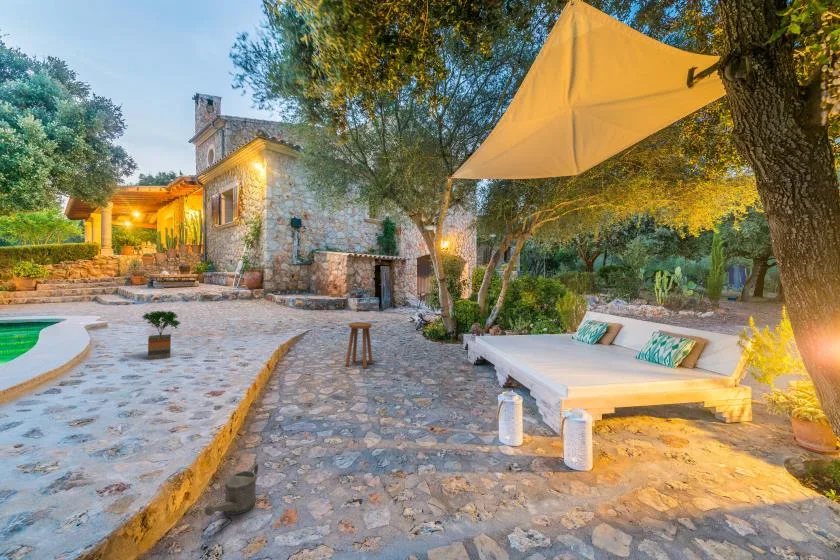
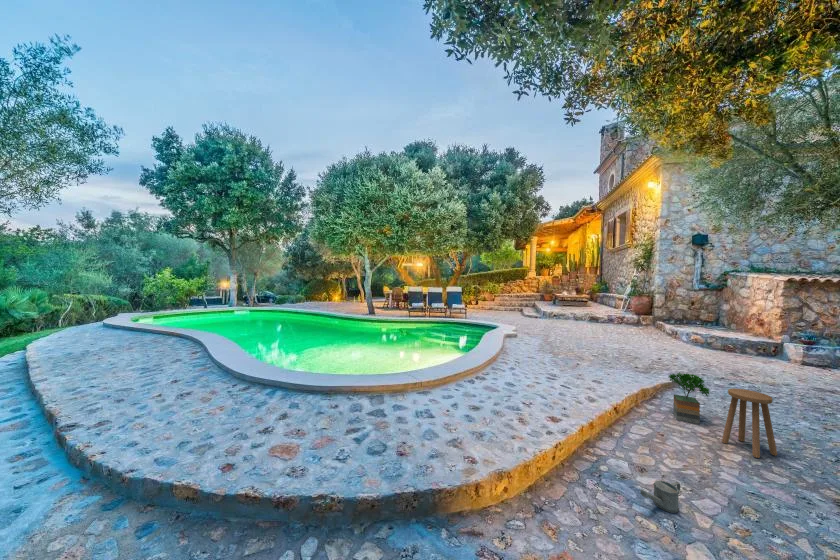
potted tree: present [143,311,180,360] -> present [669,373,709,424]
watering can: present [205,464,258,516] -> present [641,480,680,513]

